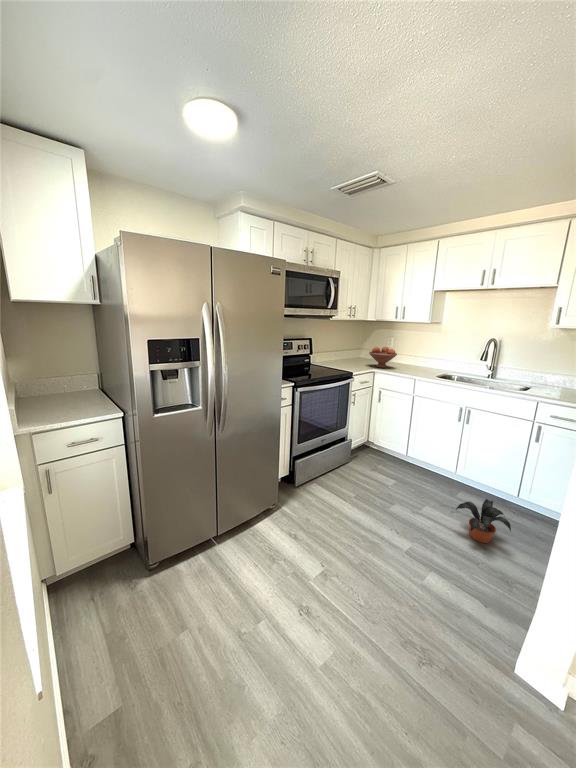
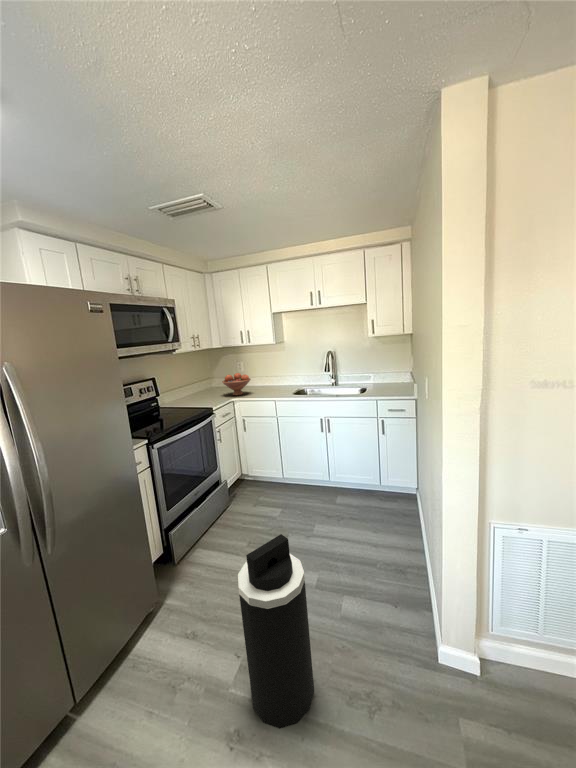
trash can: none [322,480,385,628] -> present [238,534,314,729]
potted plant: present [456,499,511,543] -> none [344,499,390,542]

